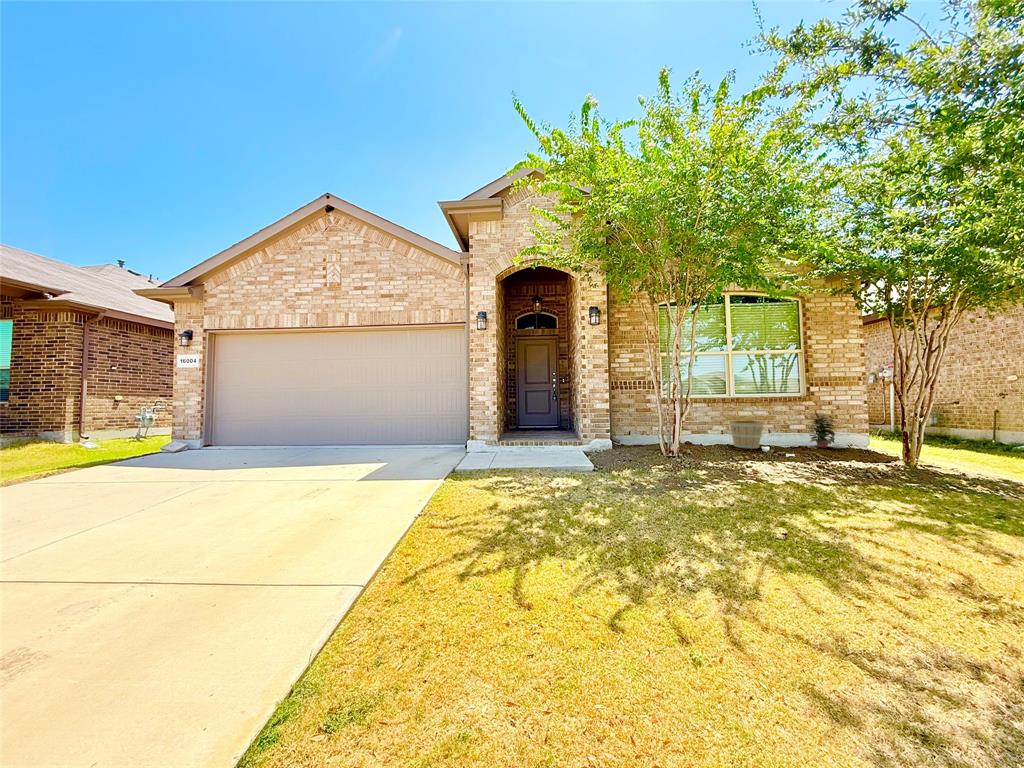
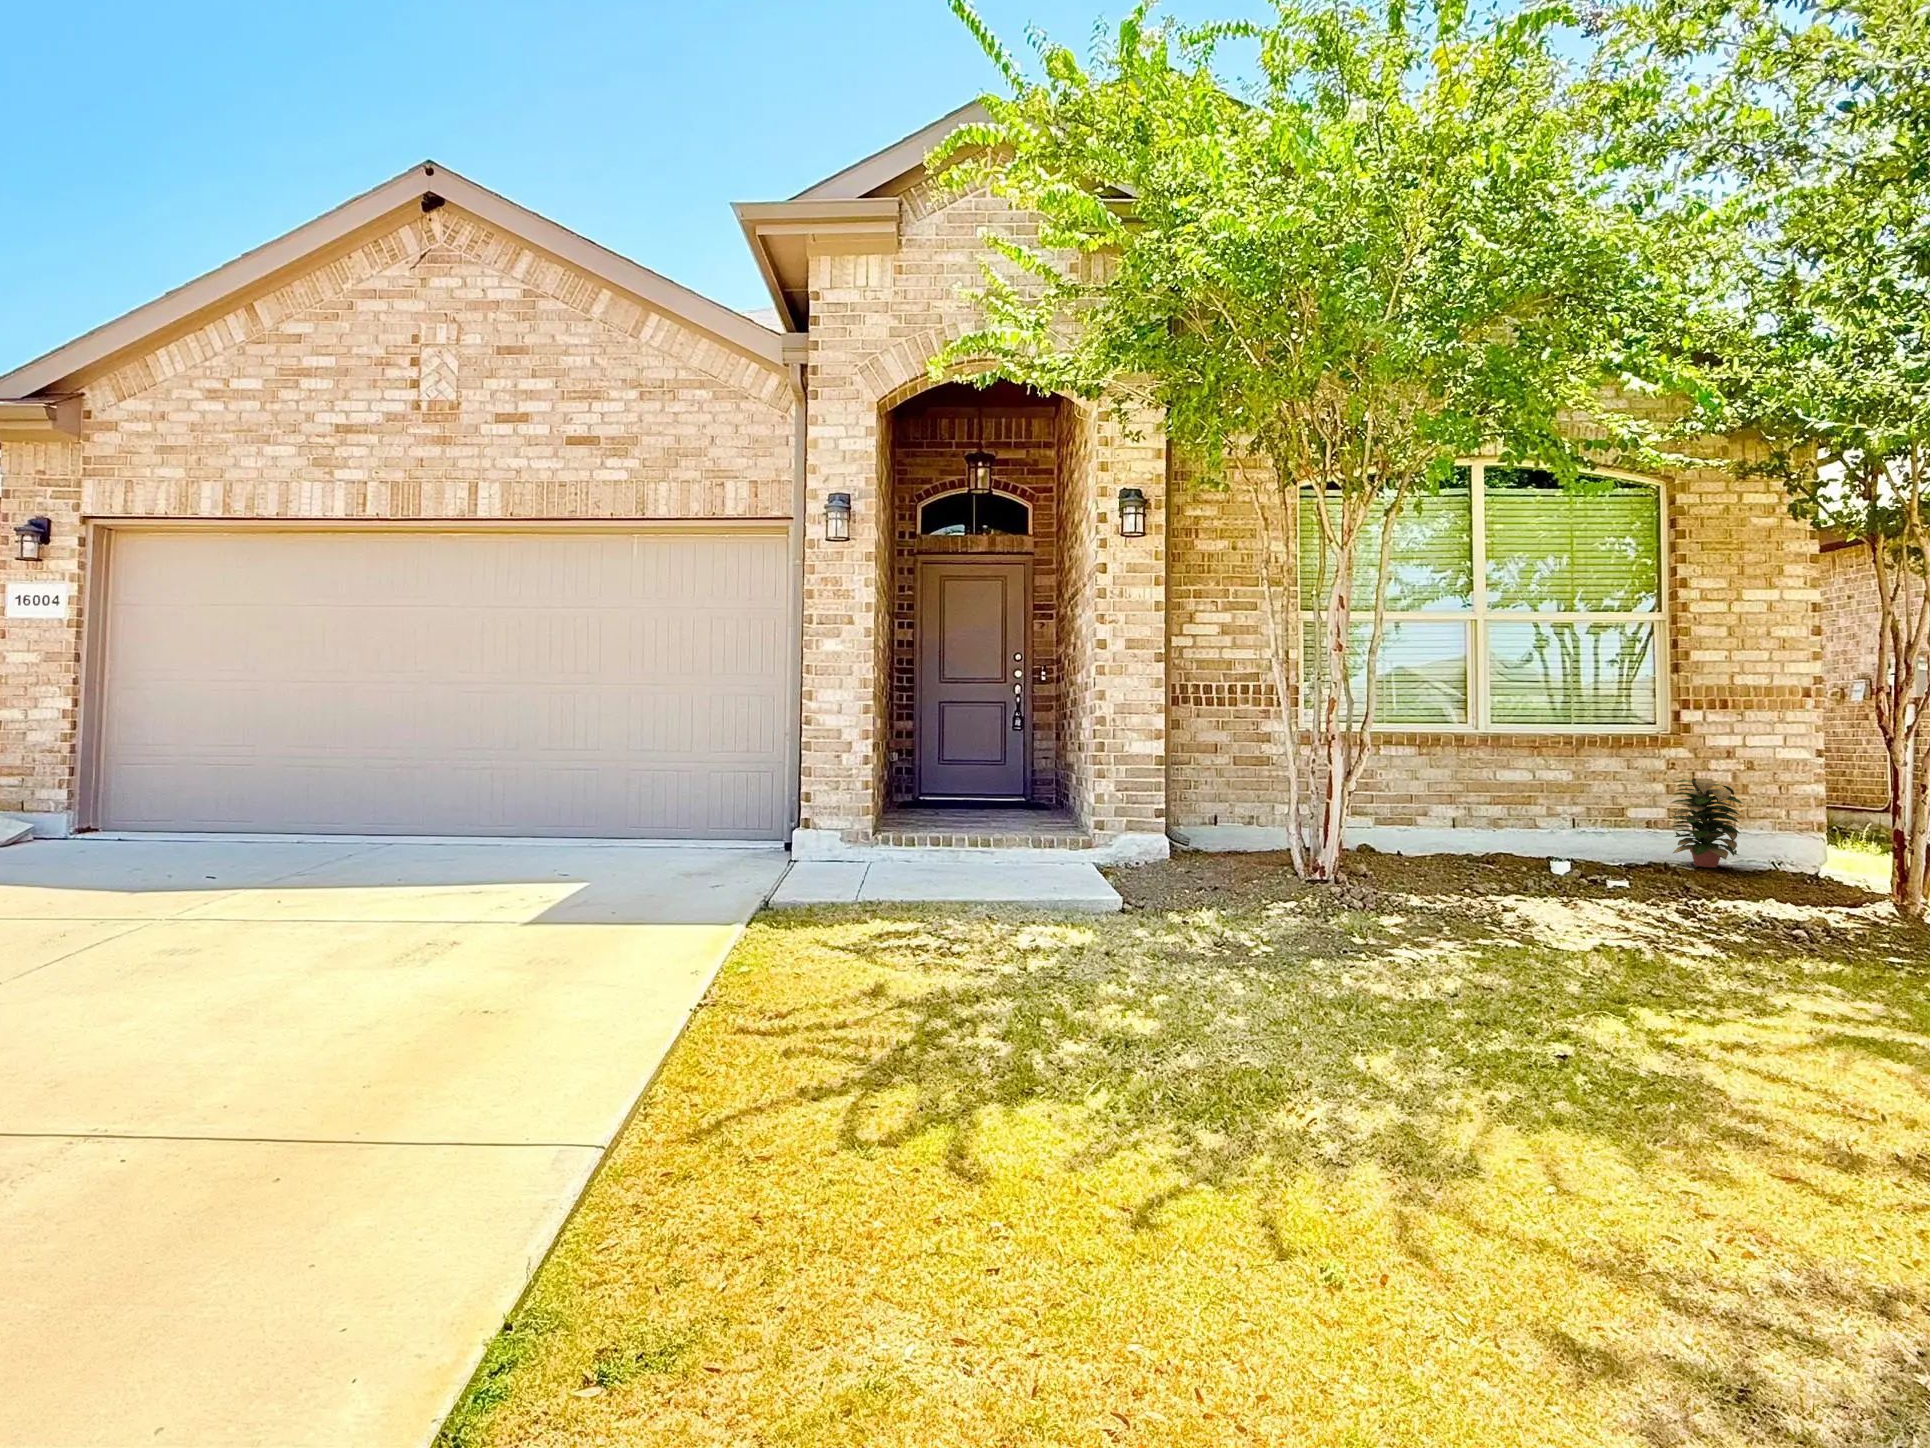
wooden bucket: present [729,420,764,449] -> none [1471,792,1559,866]

